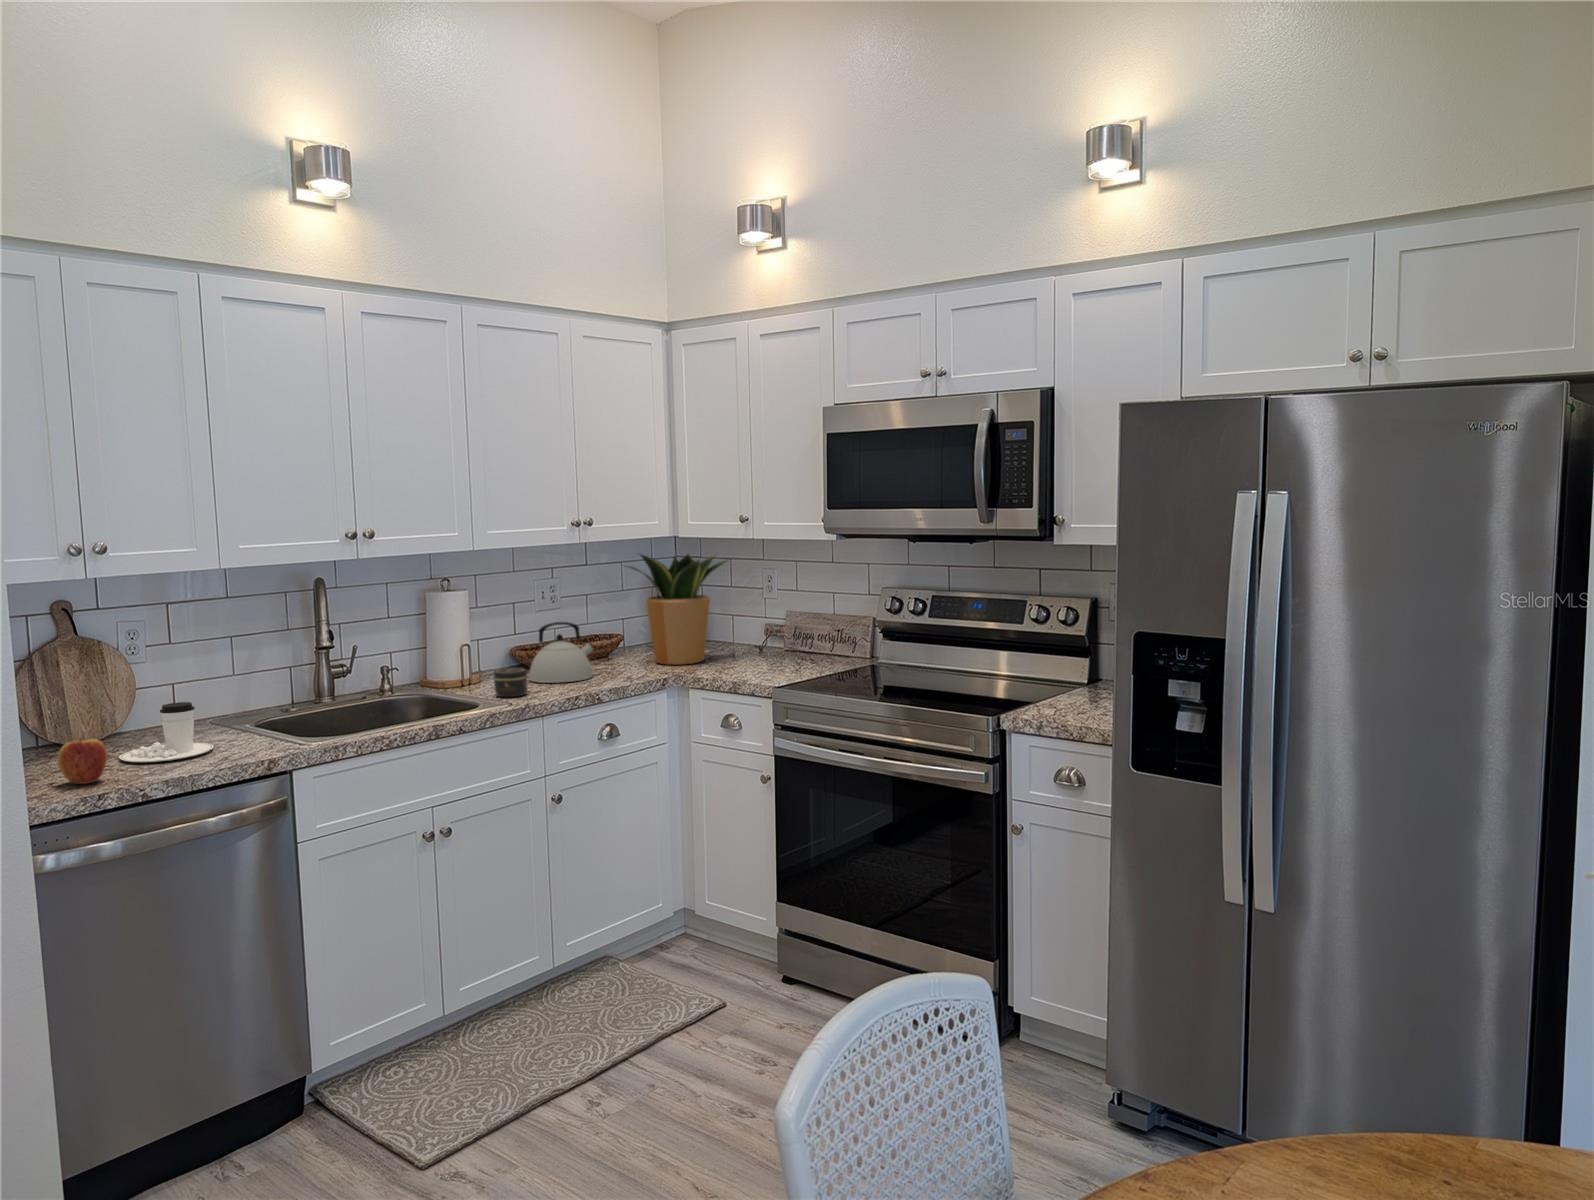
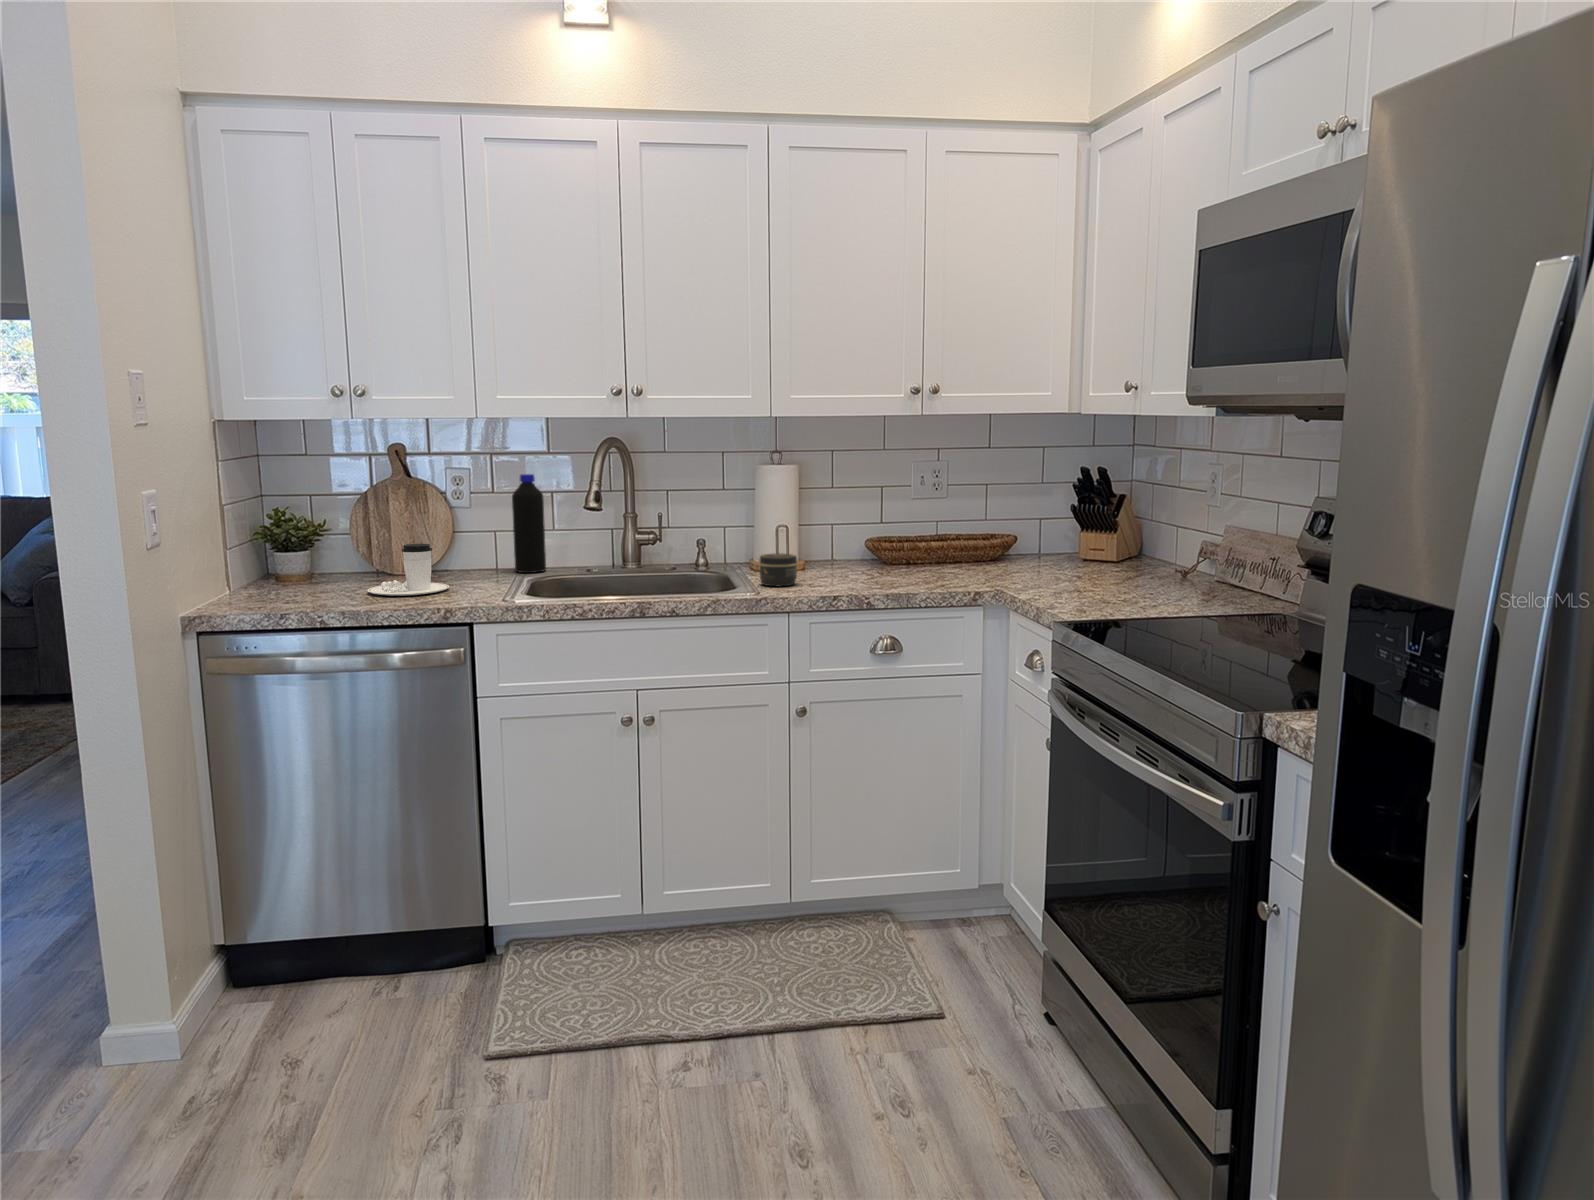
potted plant: present [628,554,728,665] -> none [977,428,1127,579]
bottle: none [205,620,245,723] -> present [512,474,546,573]
kettle: present [529,622,594,683] -> none [836,508,915,580]
apple: present [58,738,107,784] -> none [279,561,326,603]

